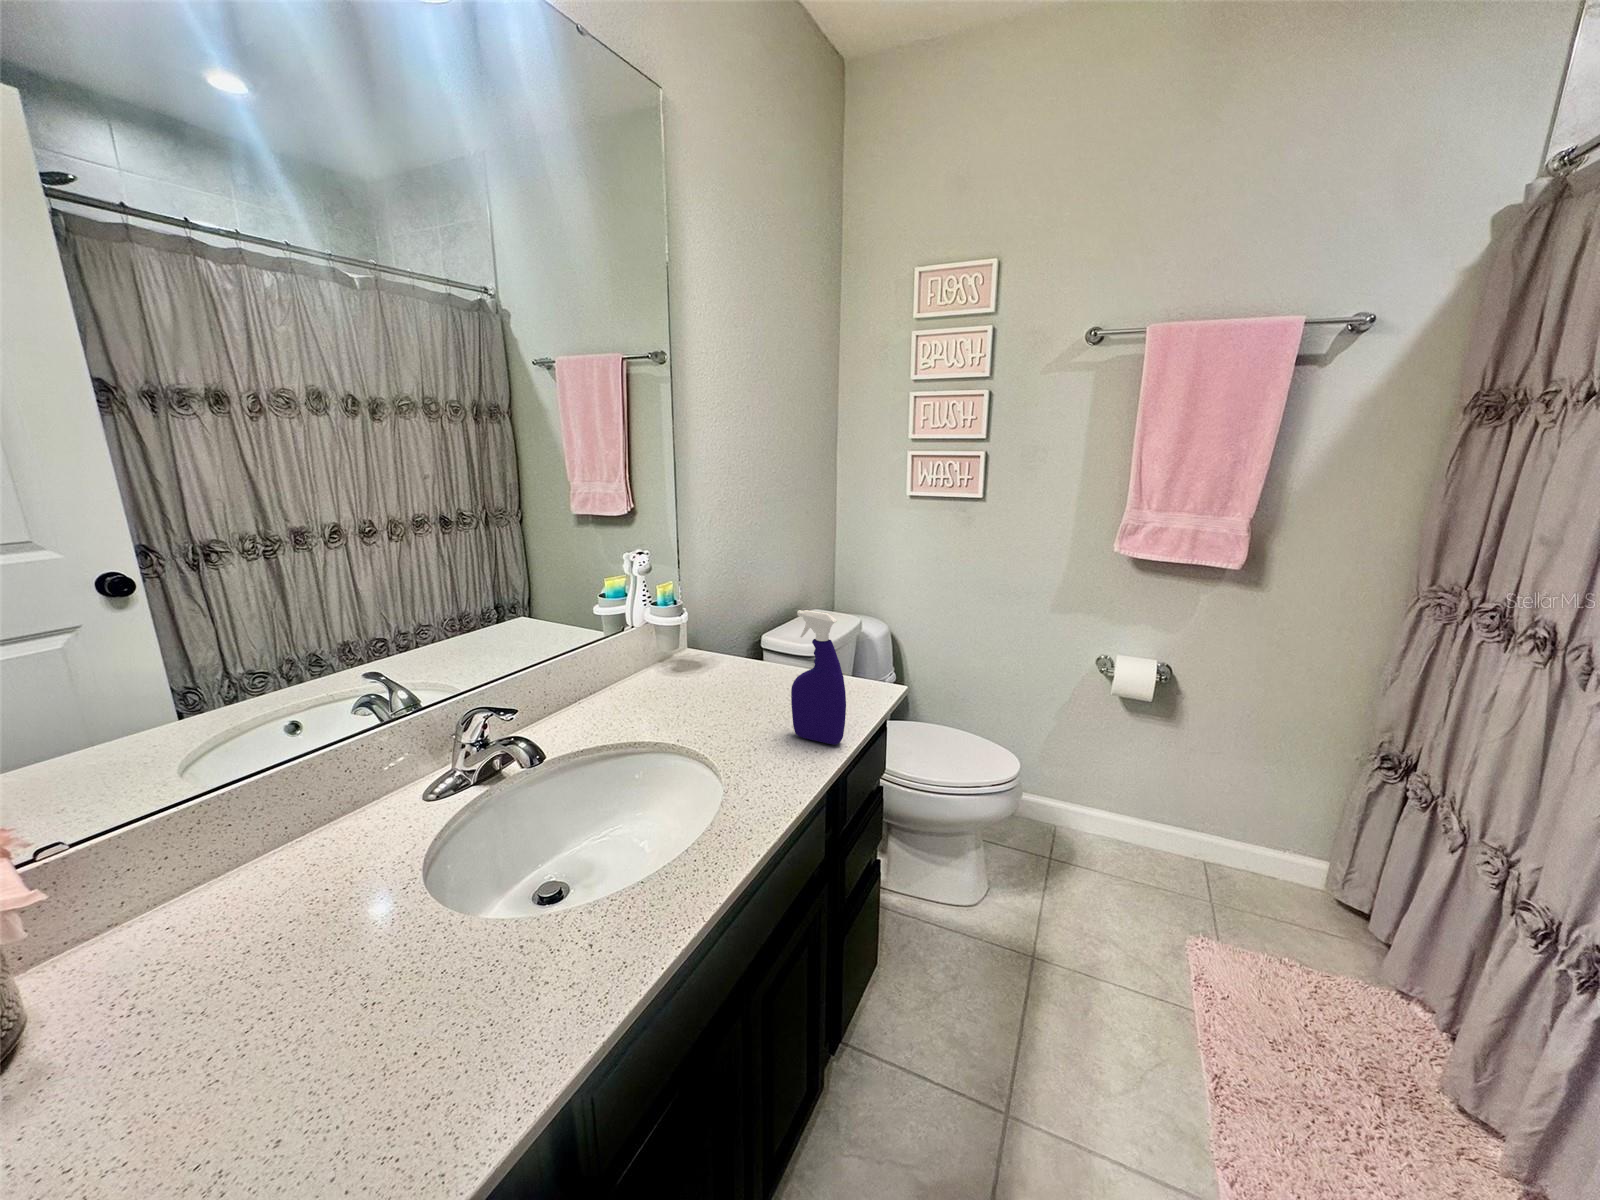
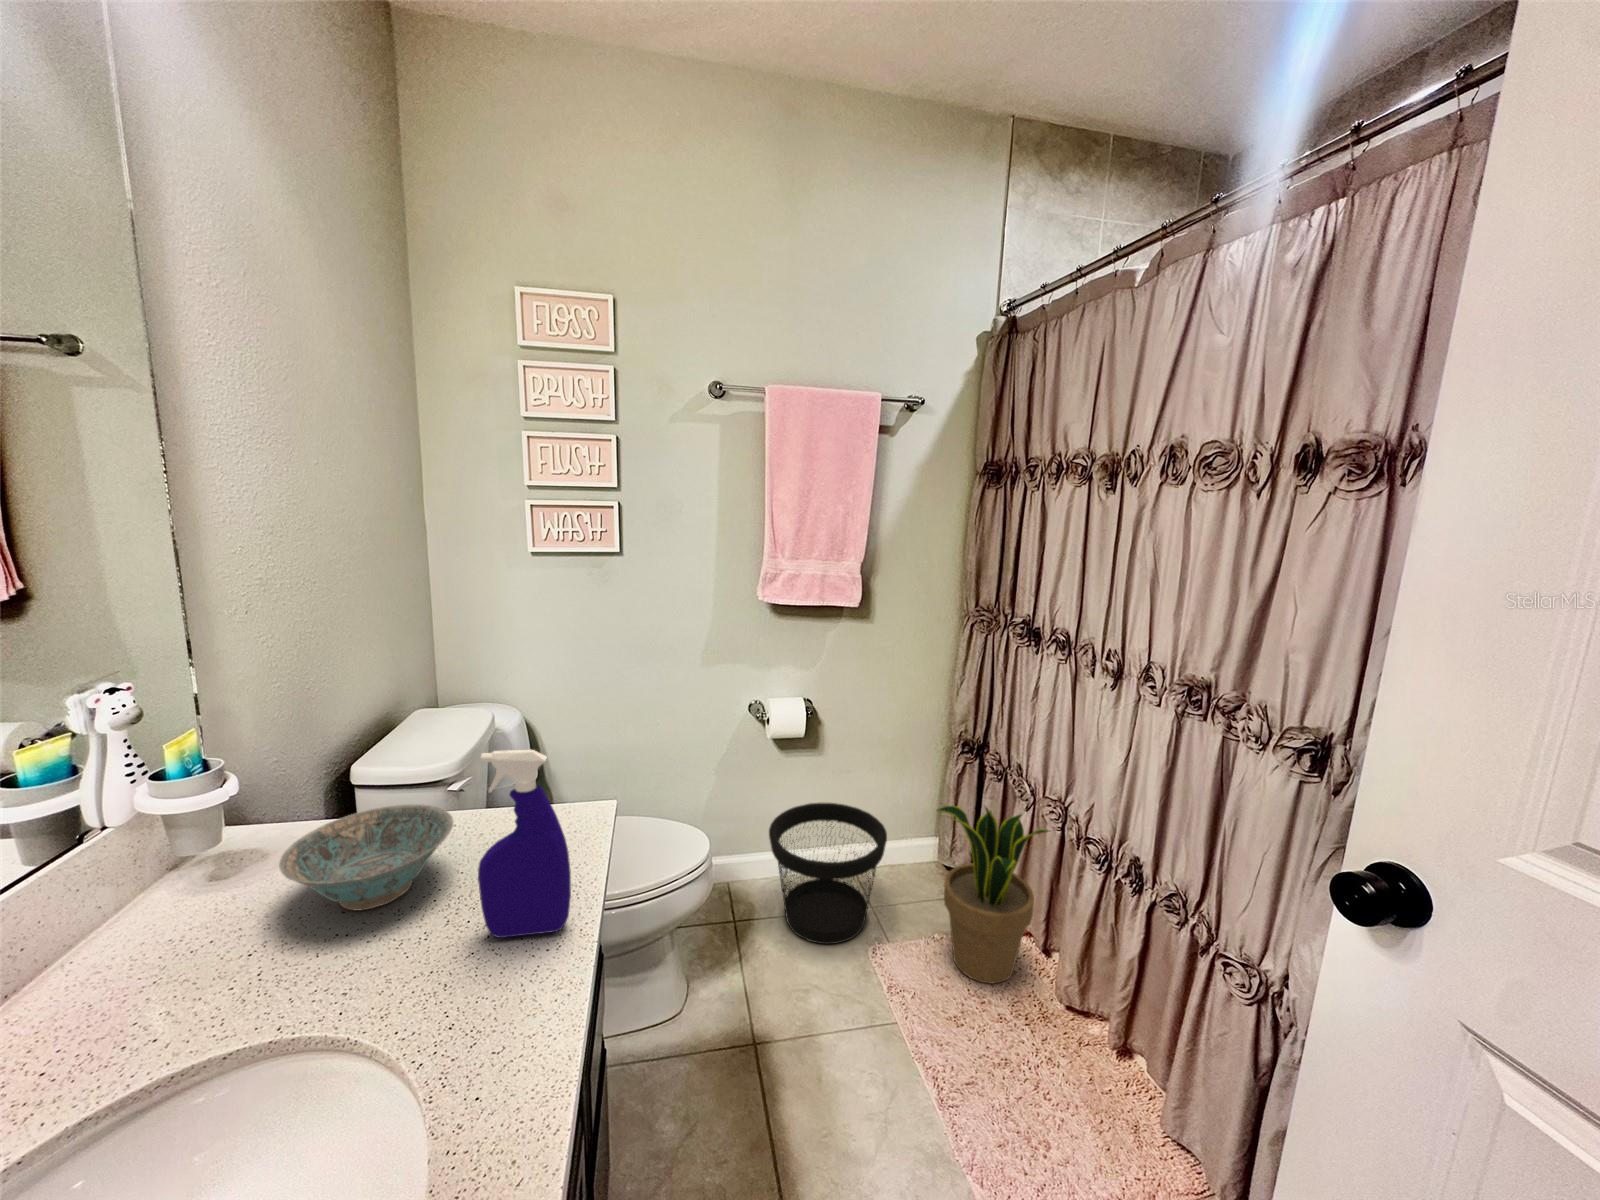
ceramic bowl: none [702,648,794,703] -> present [279,805,453,910]
wastebasket: none [1092,770,1236,918] -> present [769,803,887,944]
potted plant: none [1294,812,1477,1041] -> present [937,806,1051,983]

